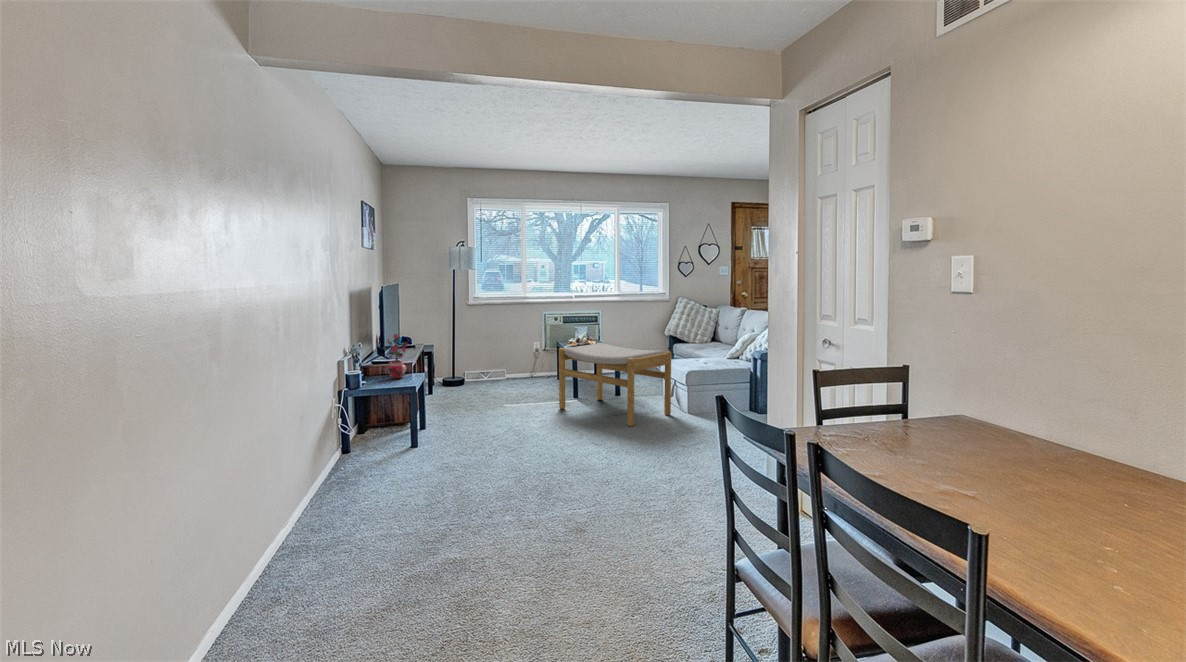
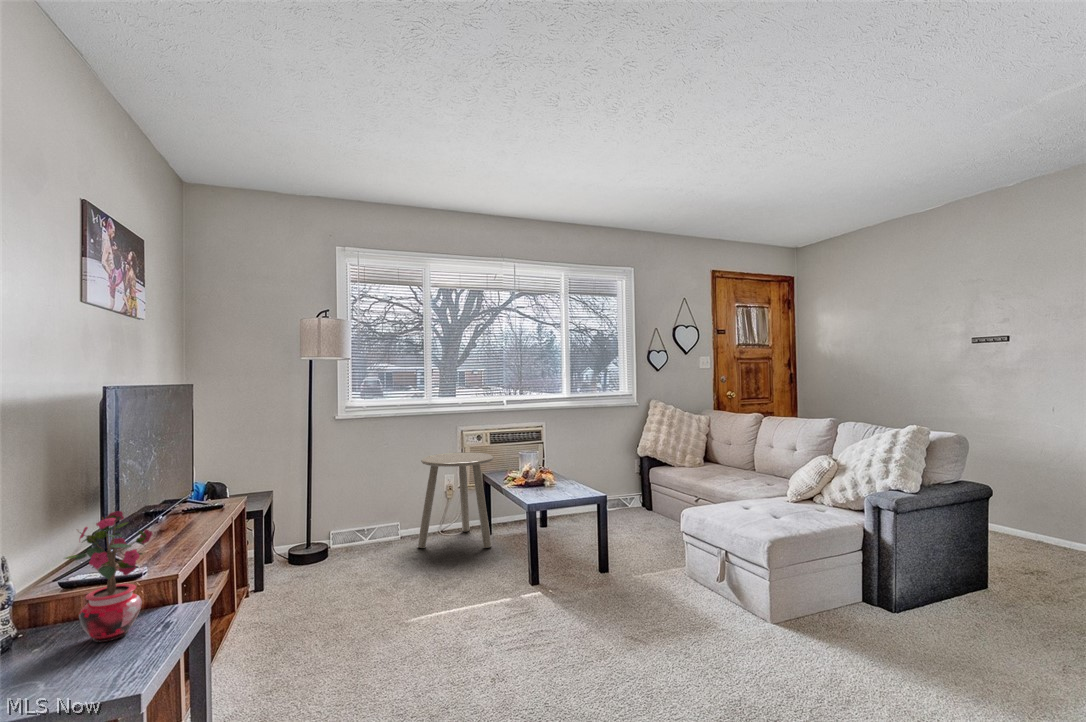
side table: none [516,328,563,384] -> present [418,452,494,548]
footstool: present [559,343,671,426] -> none [513,483,742,686]

